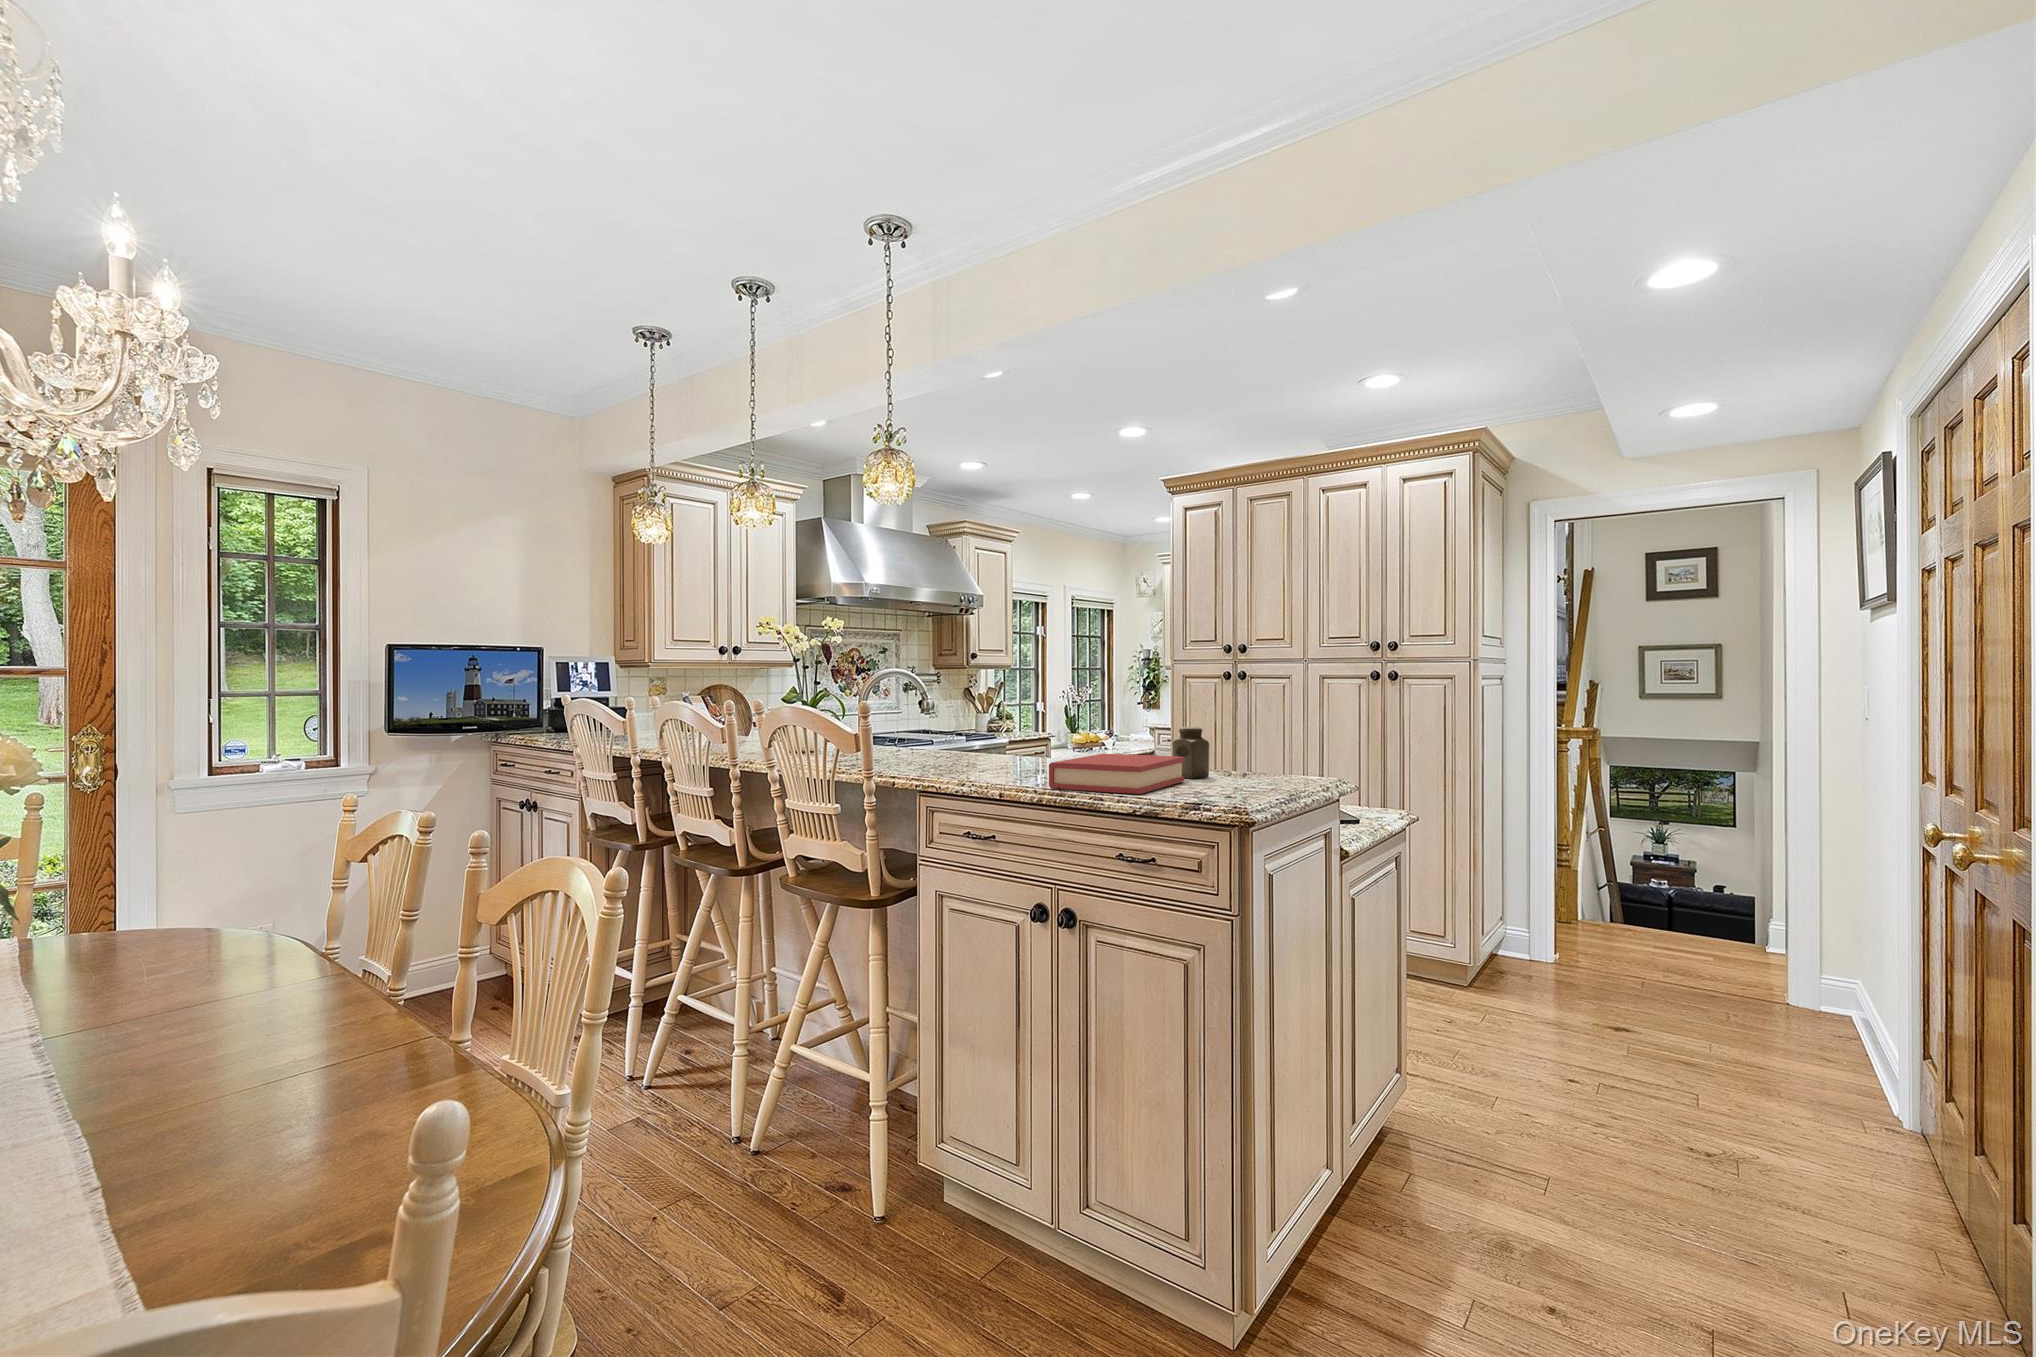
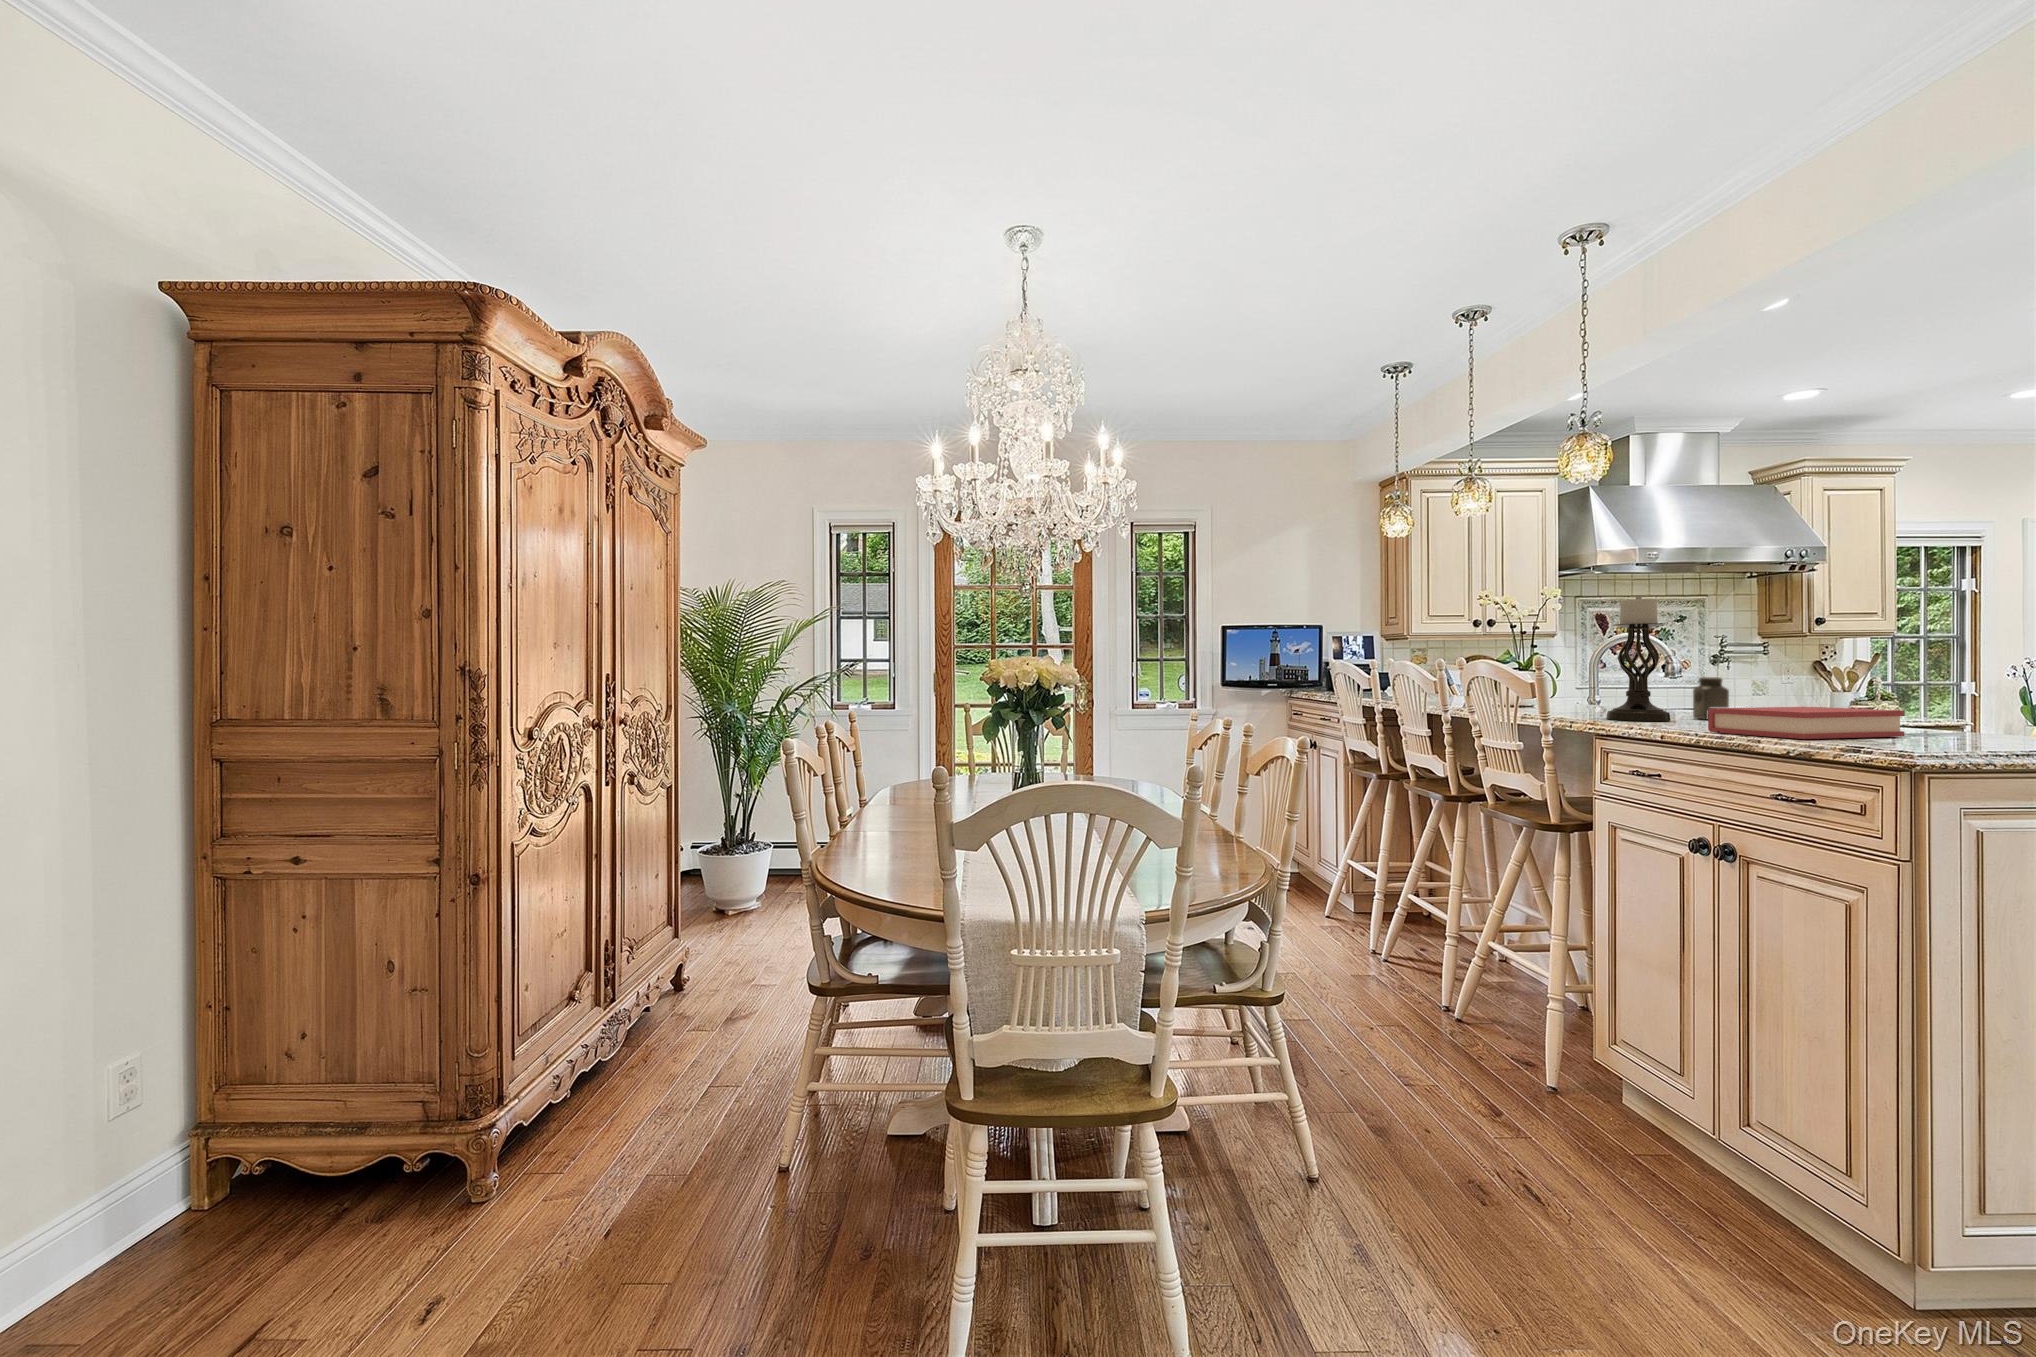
candle holder: none [922,634,980,772] -> present [1606,595,1671,721]
salt shaker: present [1173,727,1209,778] -> present [1693,677,1729,720]

